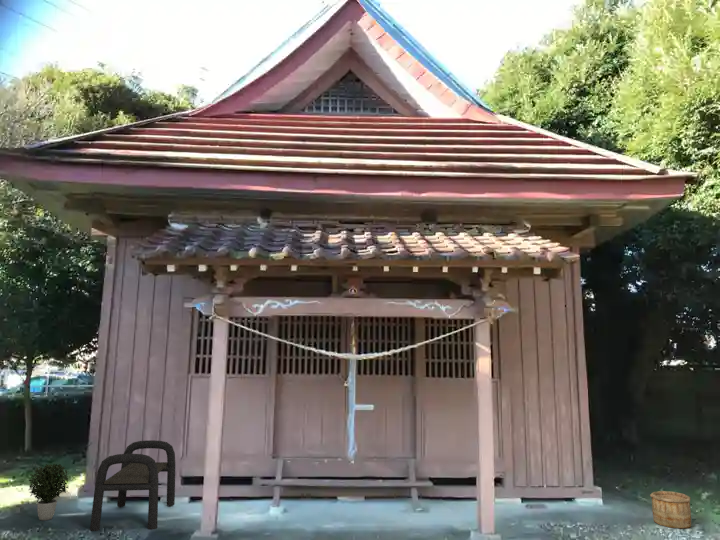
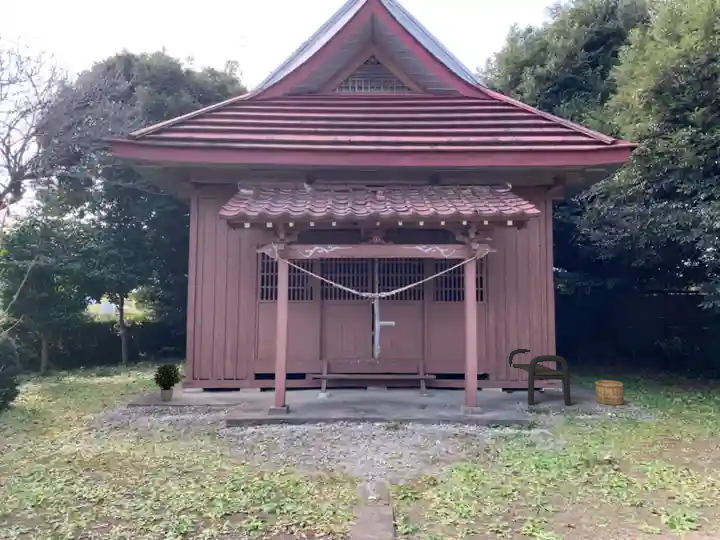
bench: present [90,440,175,531] -> present [506,349,571,406]

